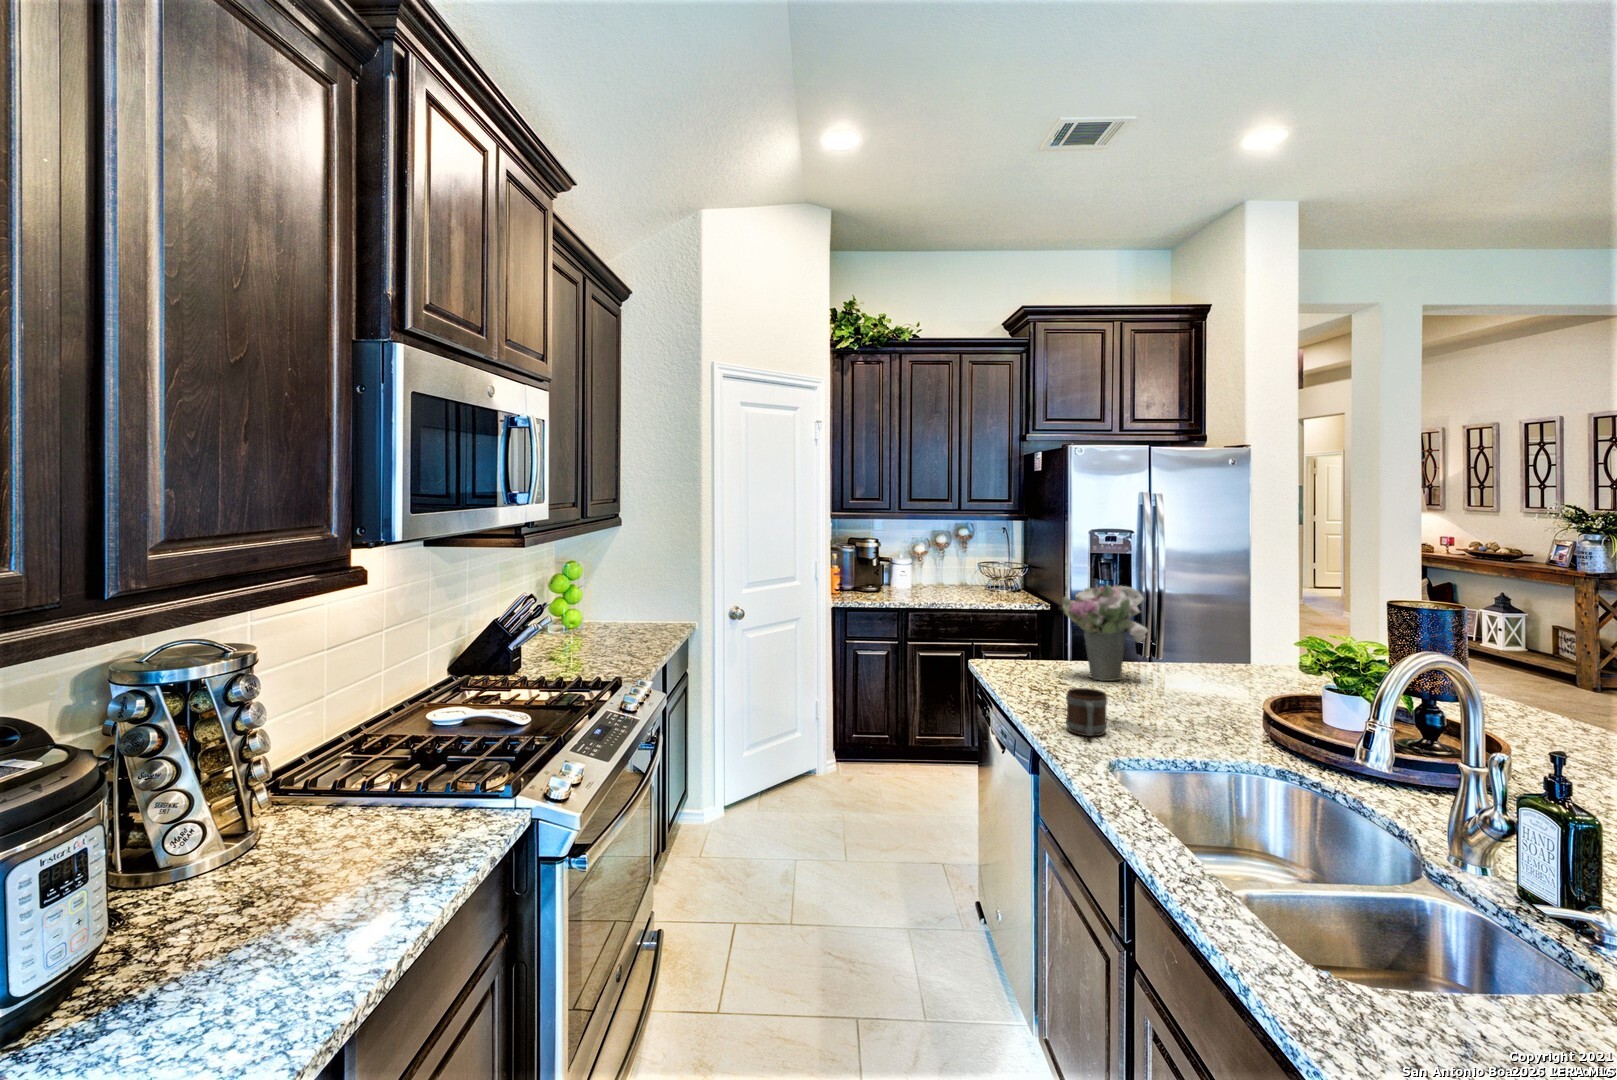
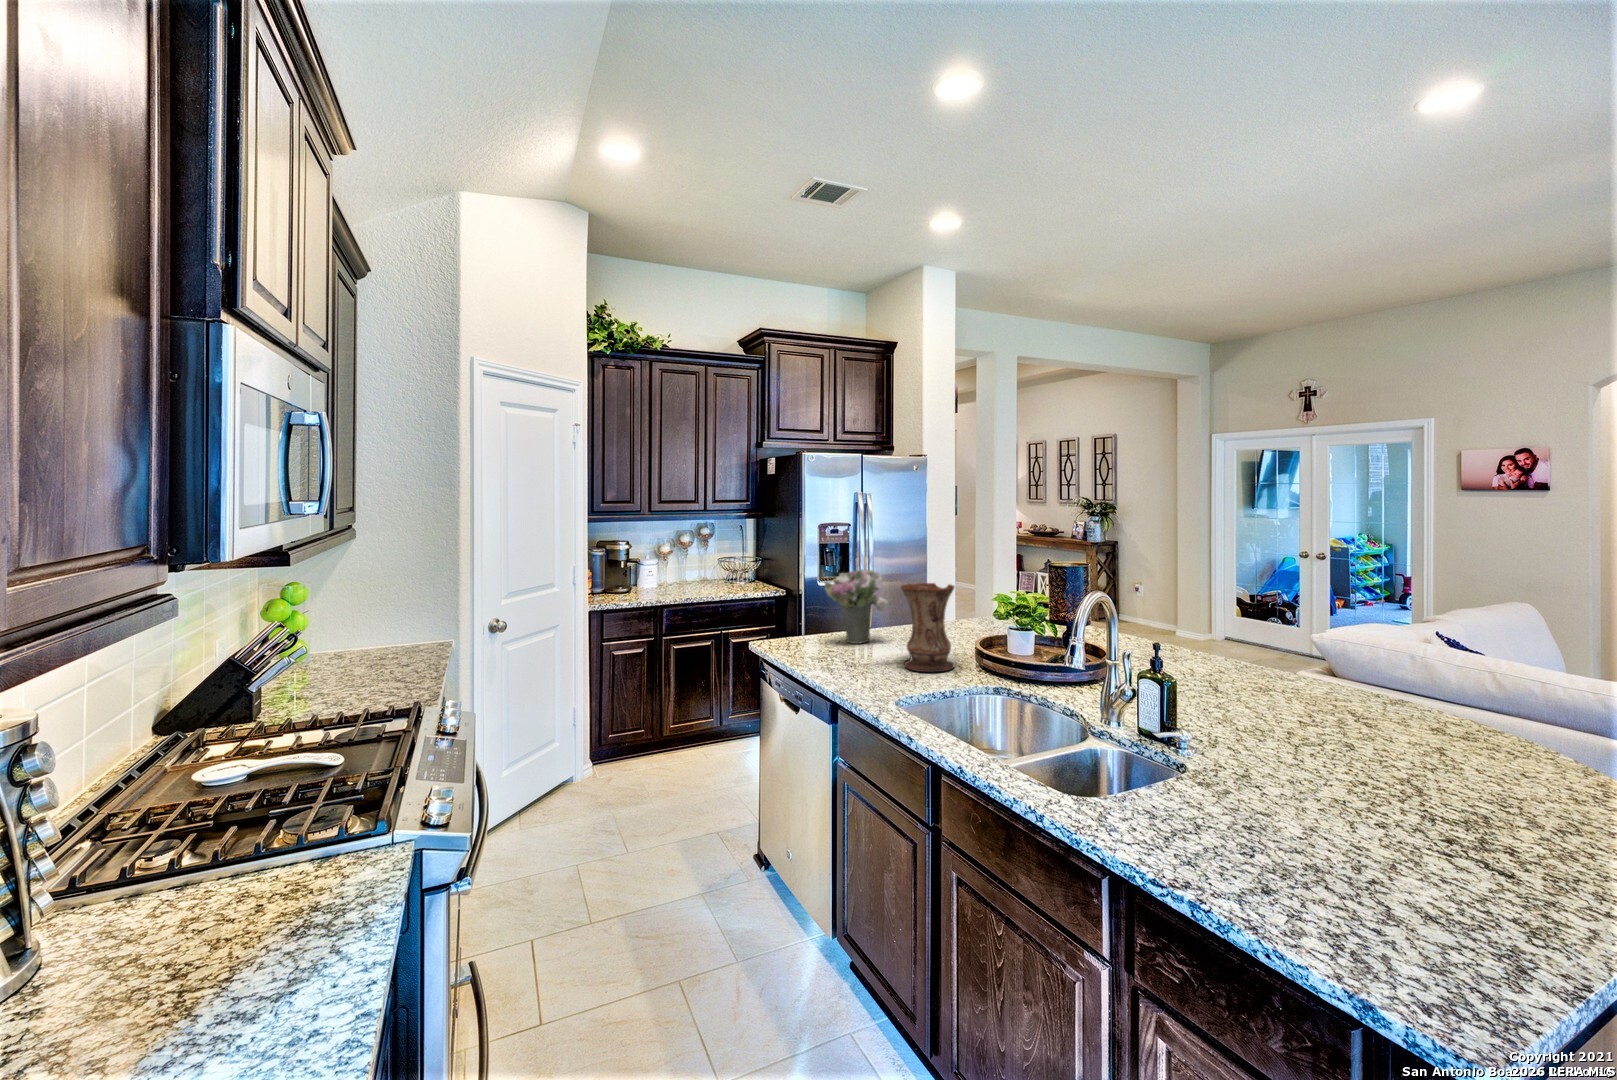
vase: none [1149,608,1233,734] -> present [901,583,954,672]
mug: present [1066,688,1107,736] -> none [852,649,882,684]

